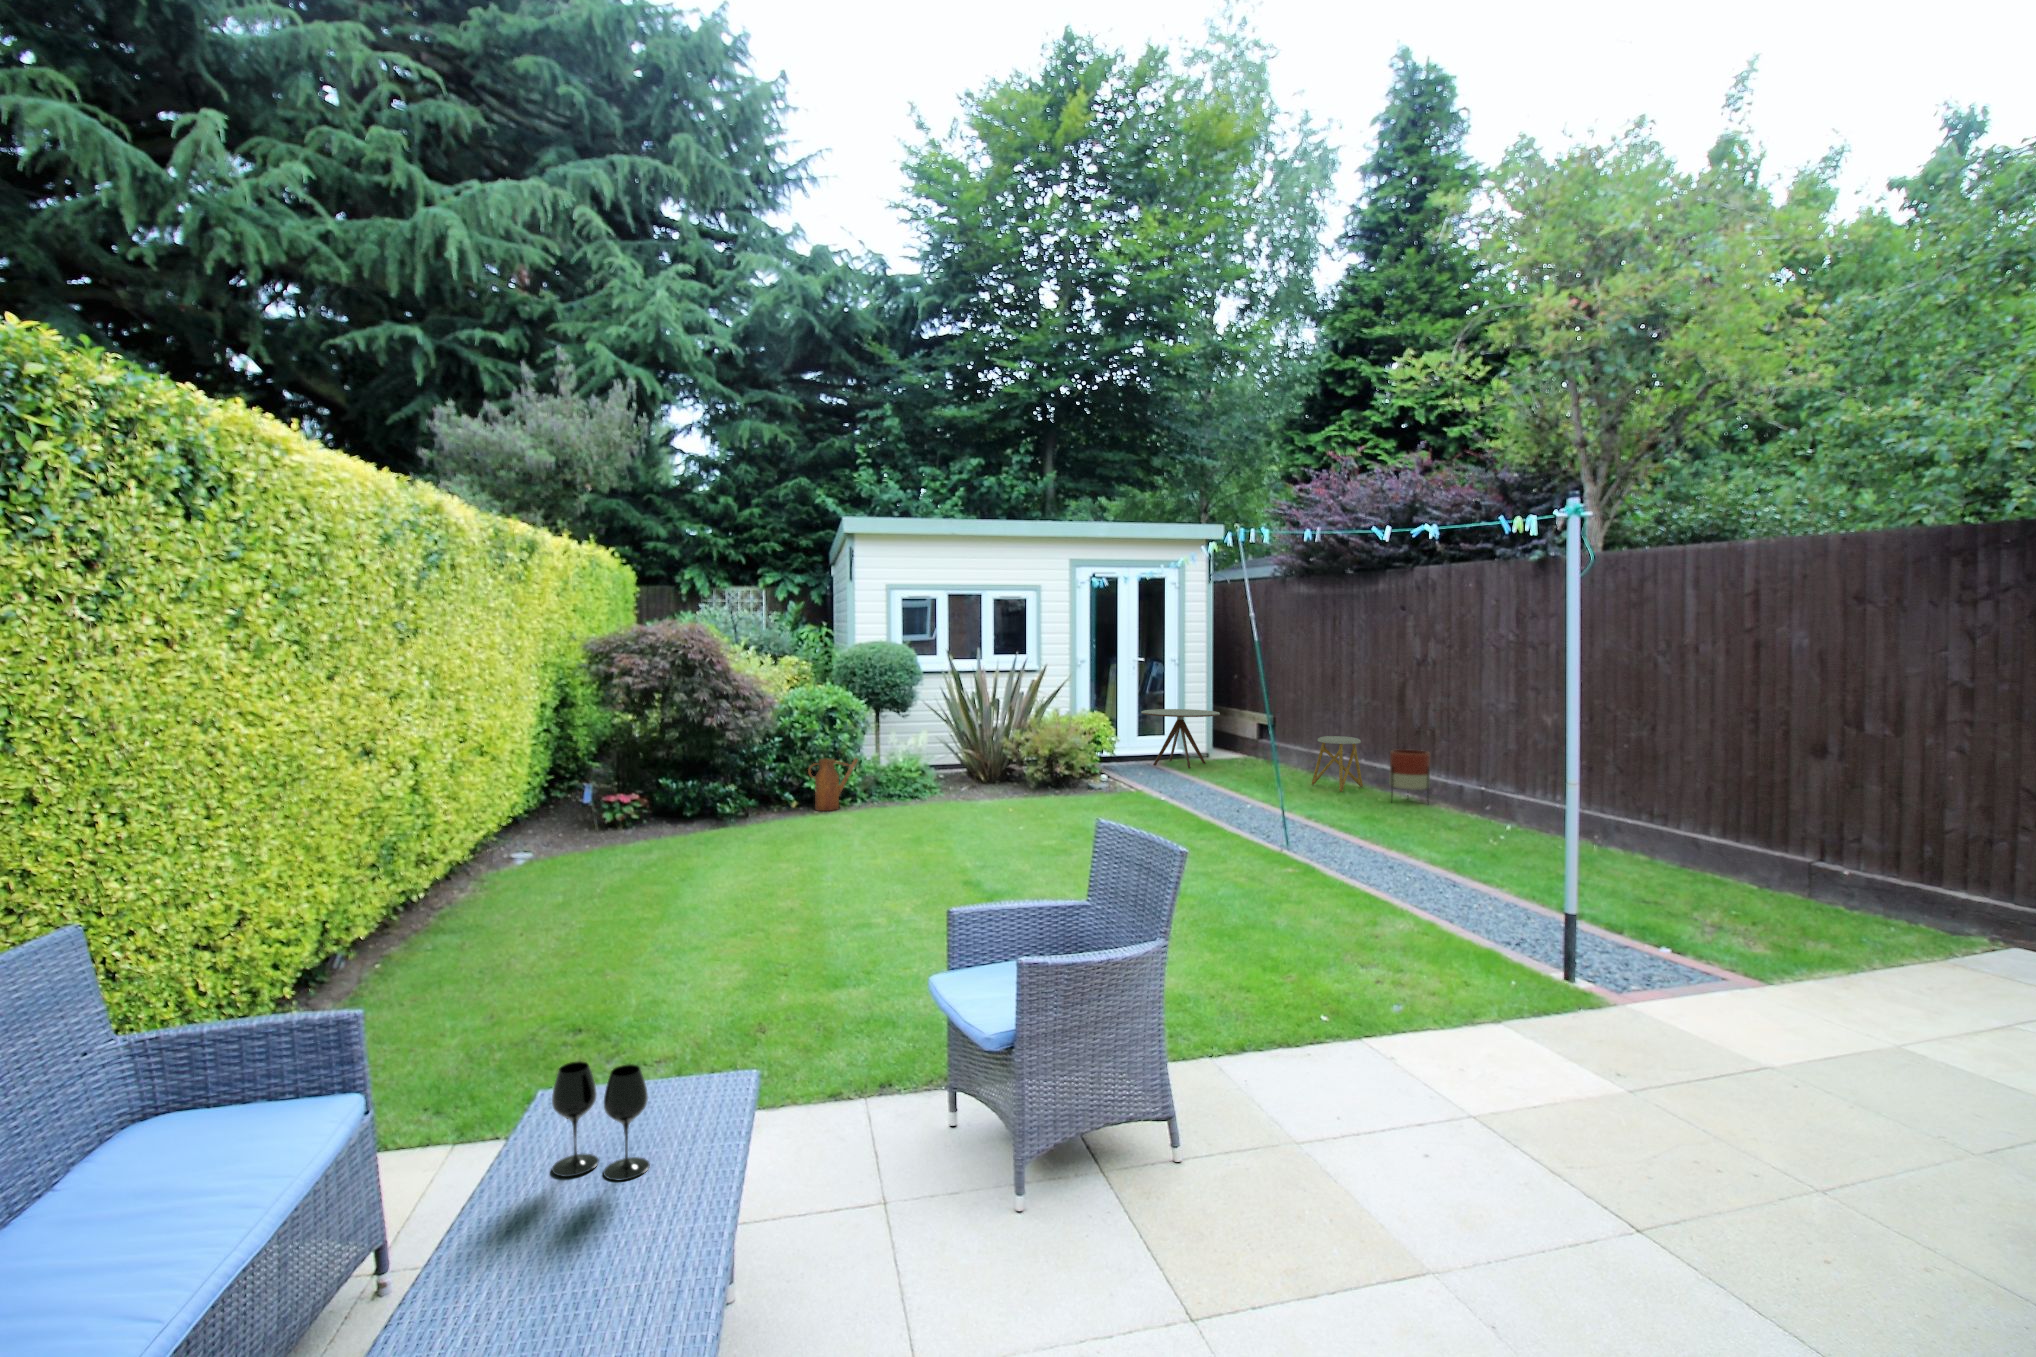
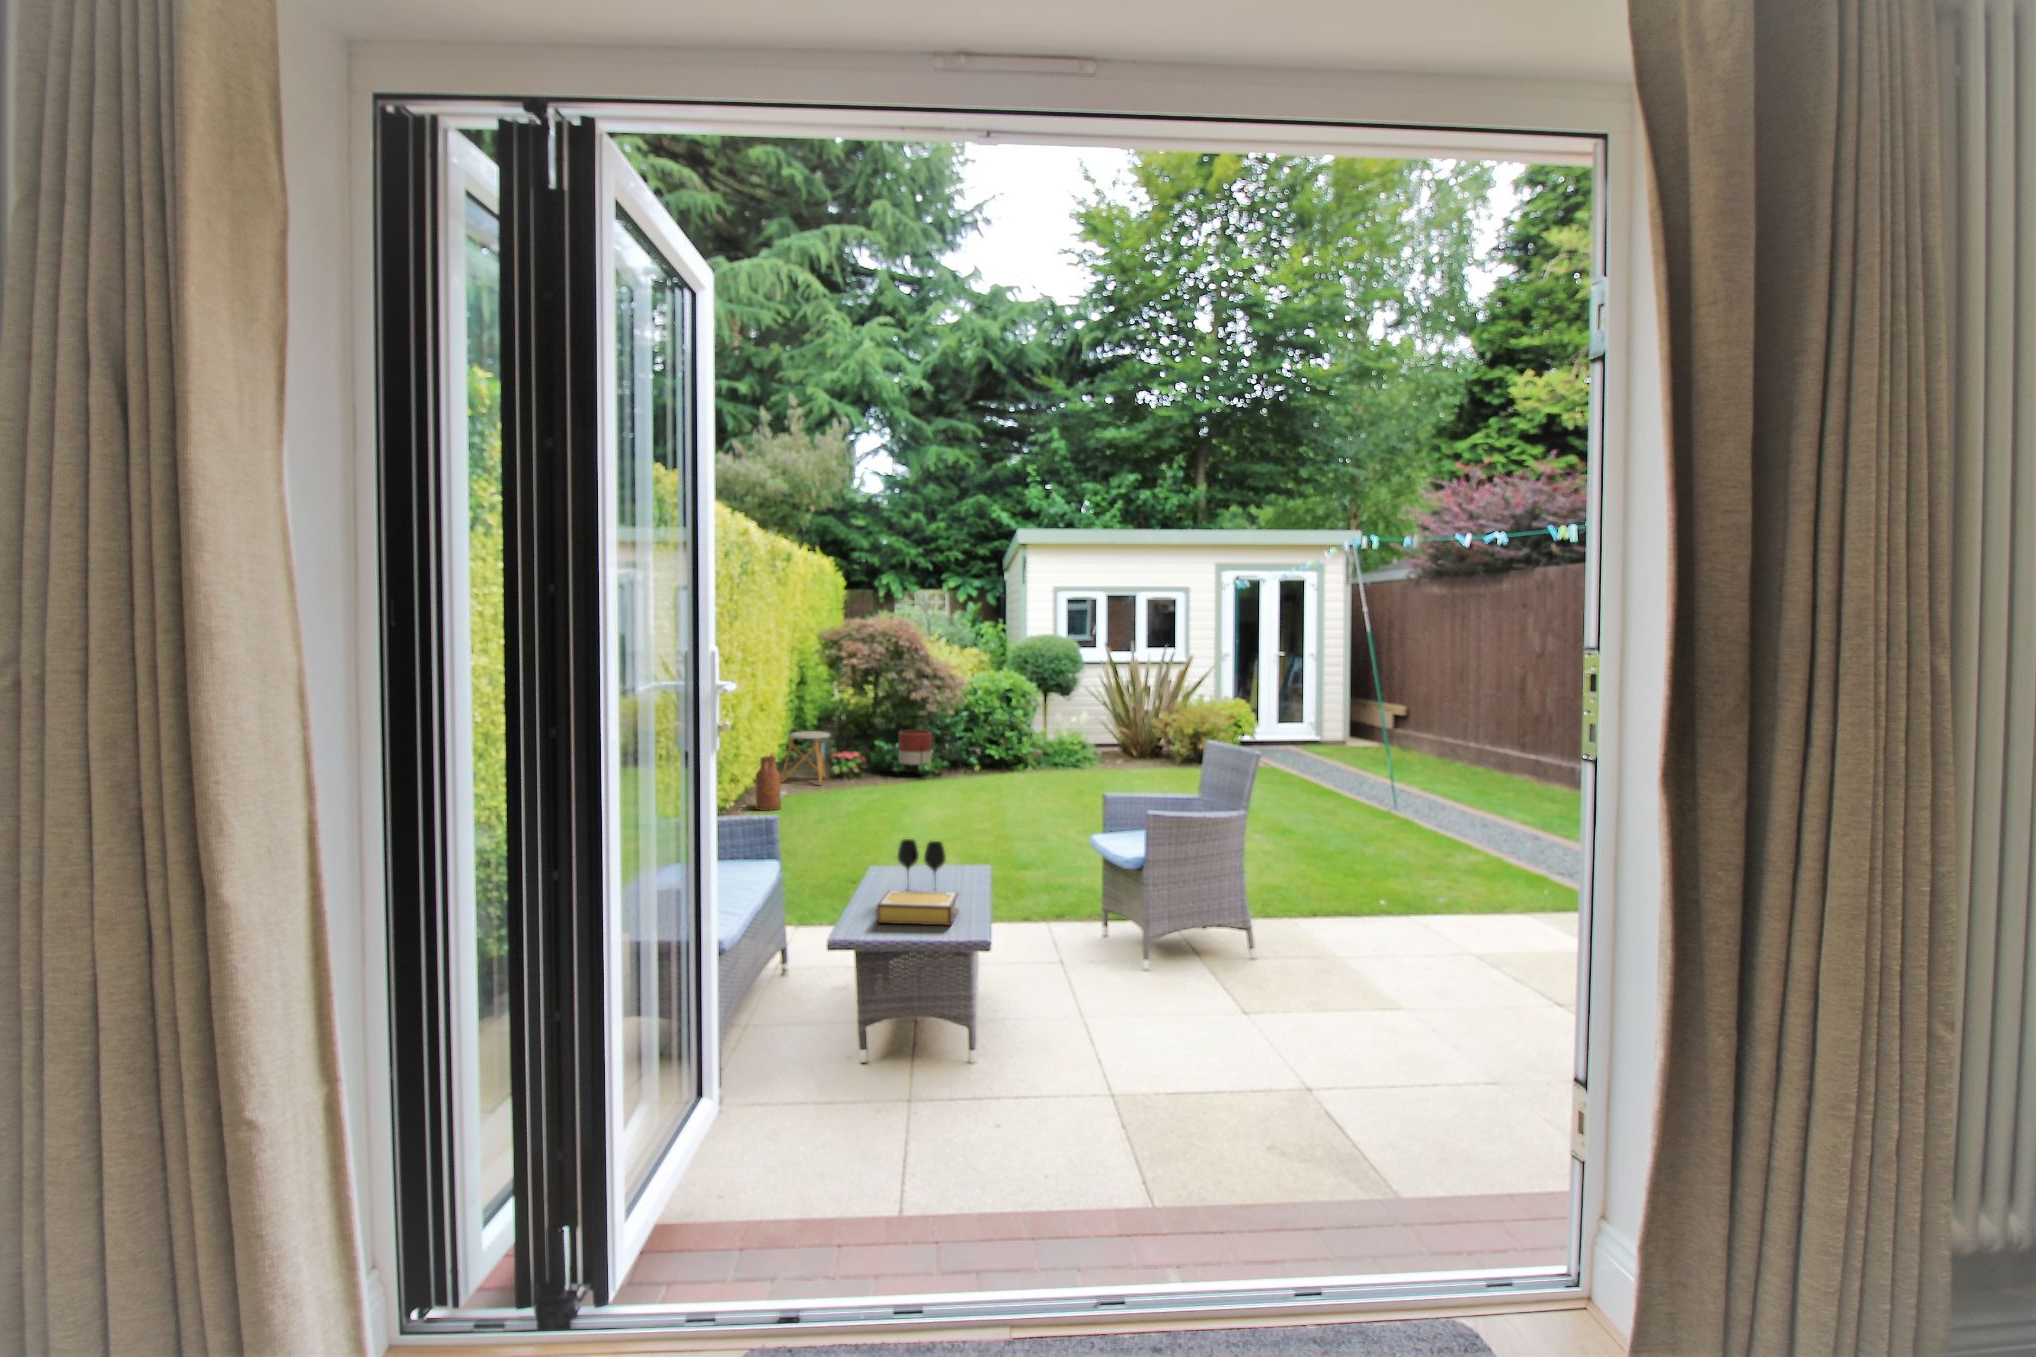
round table: present [1141,709,1220,768] -> none [1277,699,1349,751]
stool: present [1312,736,1363,792] -> present [781,731,830,785]
planter: present [1389,749,1430,803] -> present [898,730,932,765]
watering can: present [808,758,858,811] -> present [755,753,781,811]
book: none [464,1187,661,1298] -> present [877,890,958,925]

